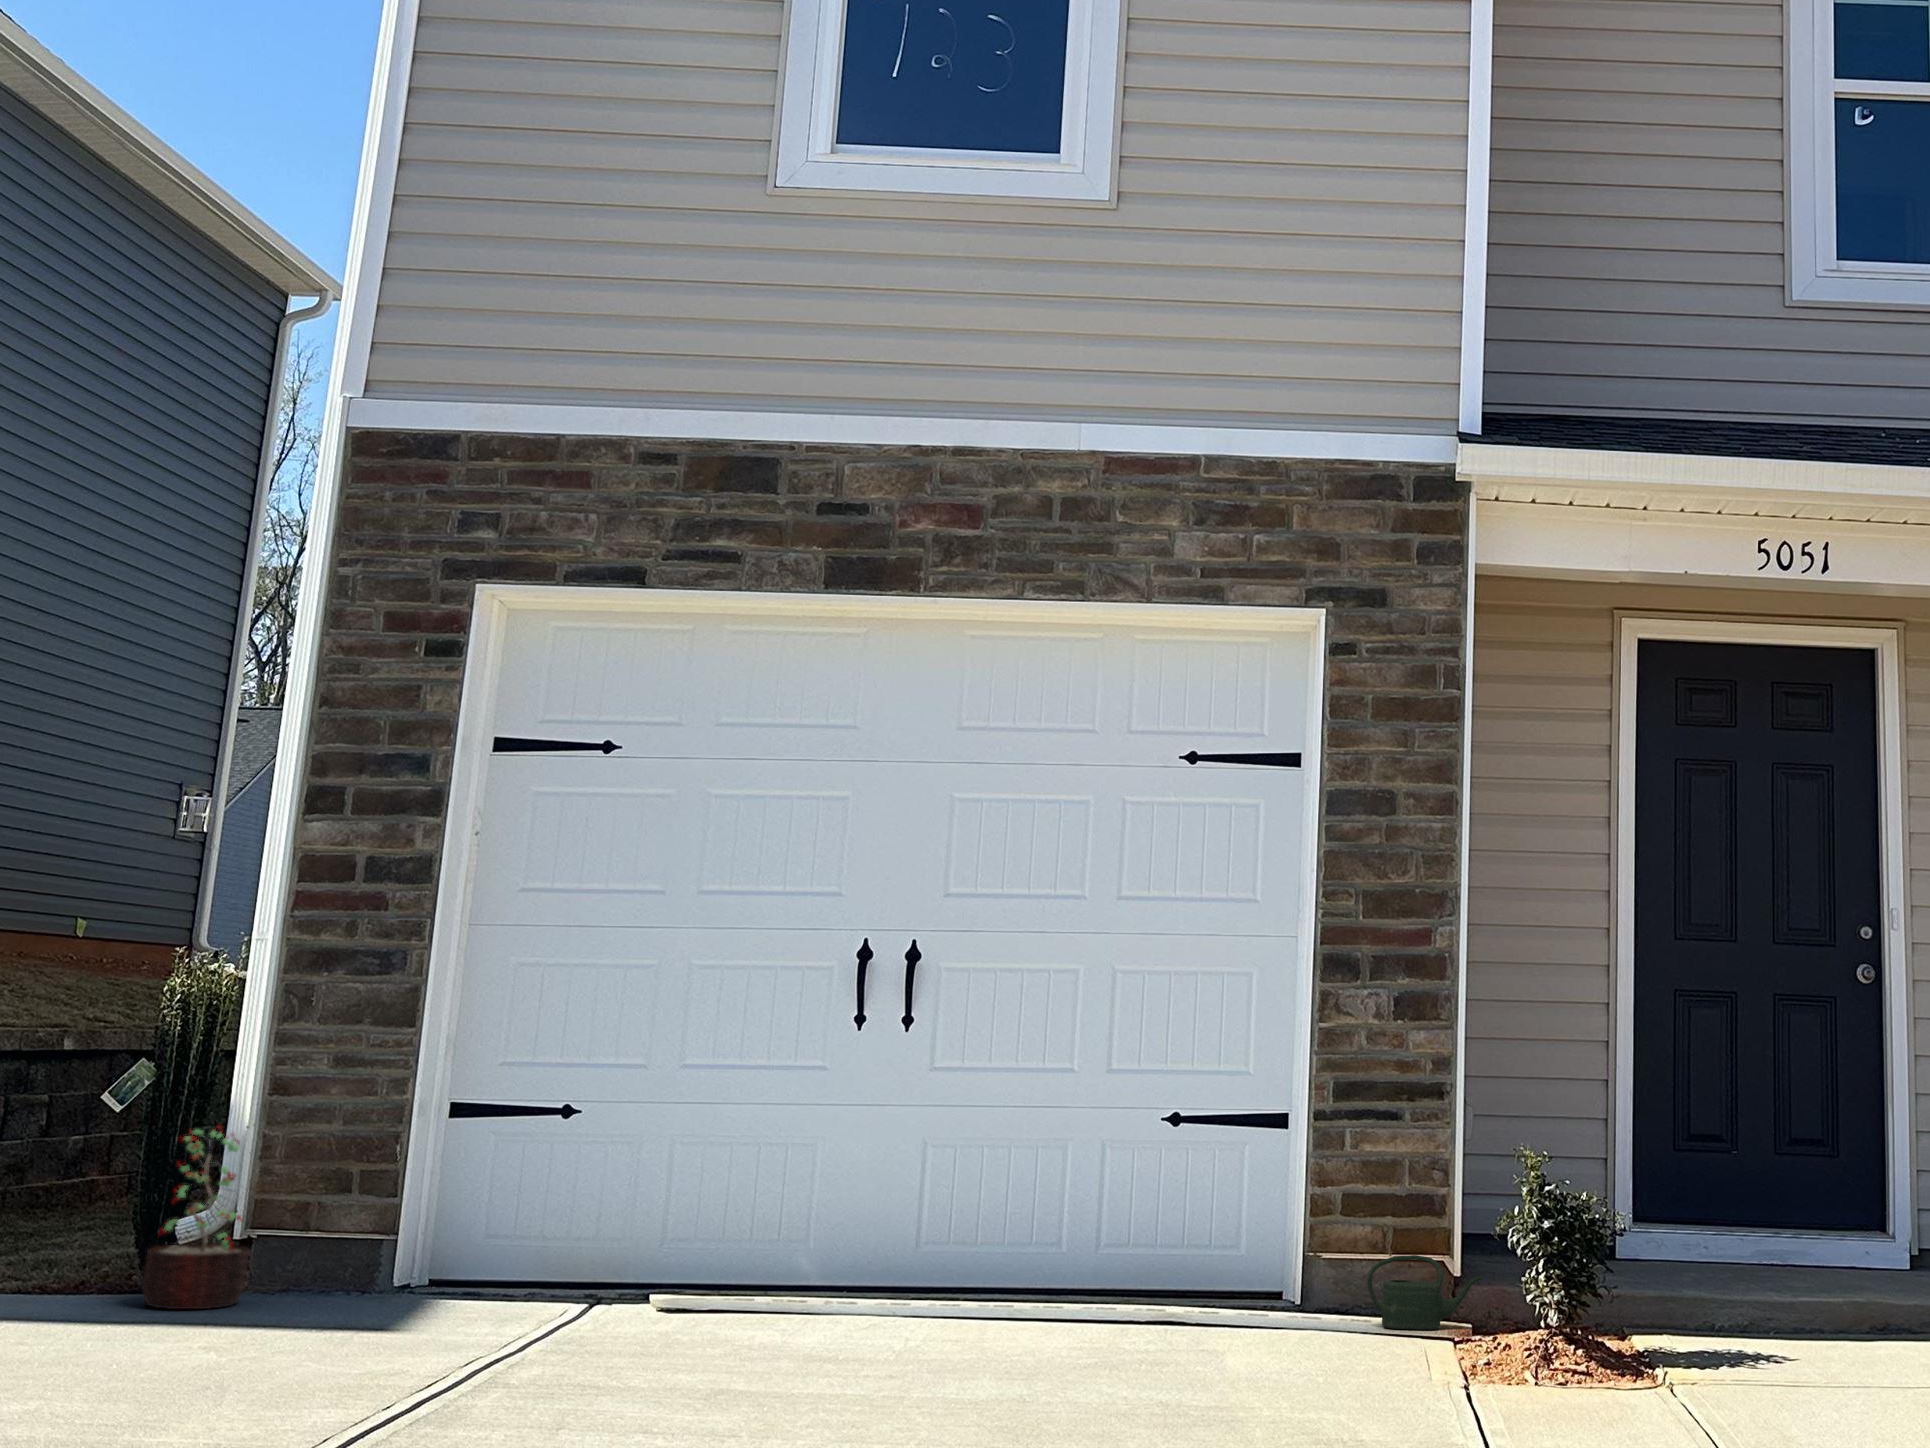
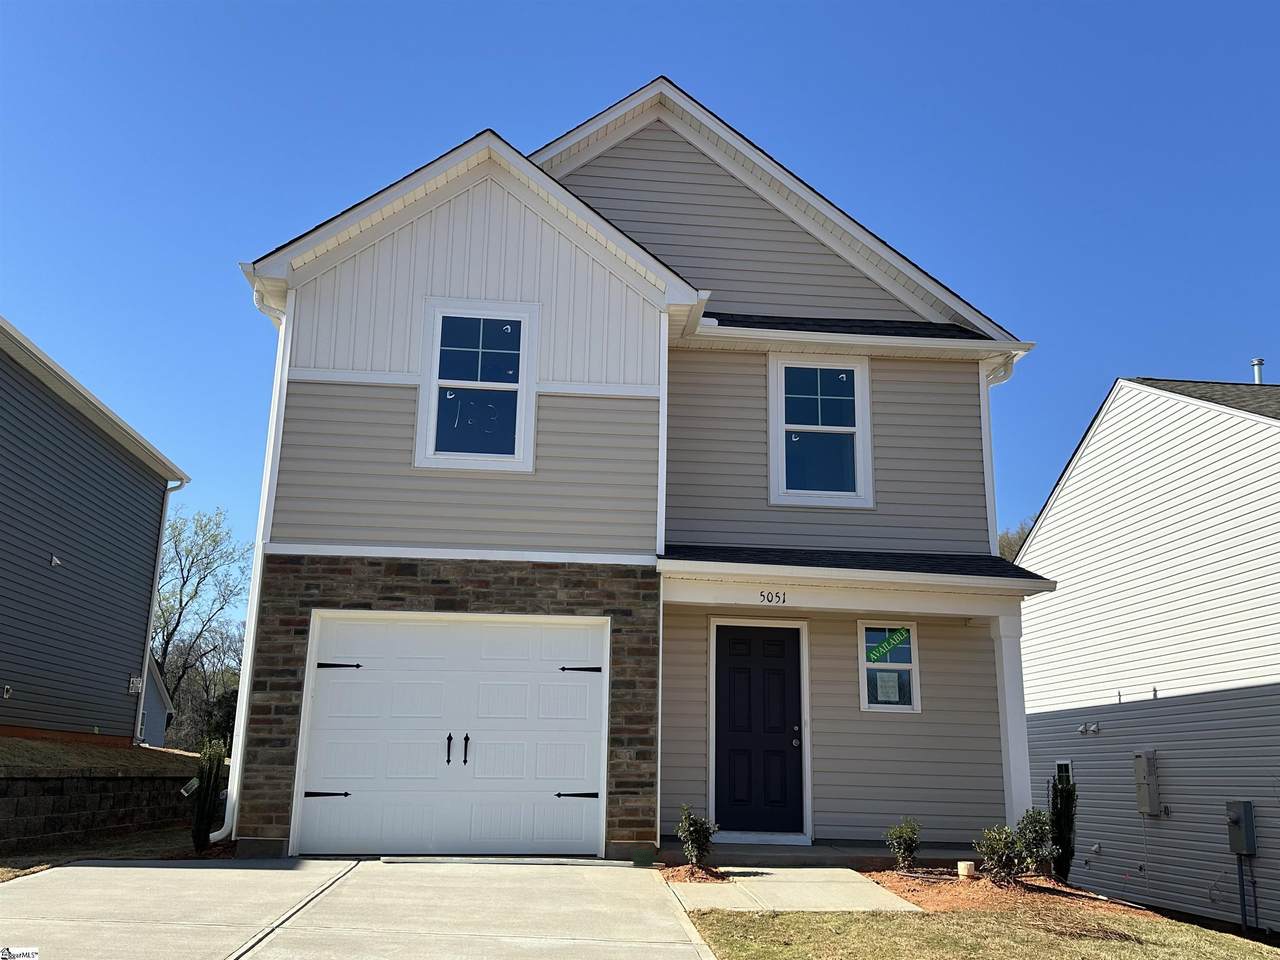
decorative plant: present [142,1126,250,1309] -> none [202,800,239,863]

